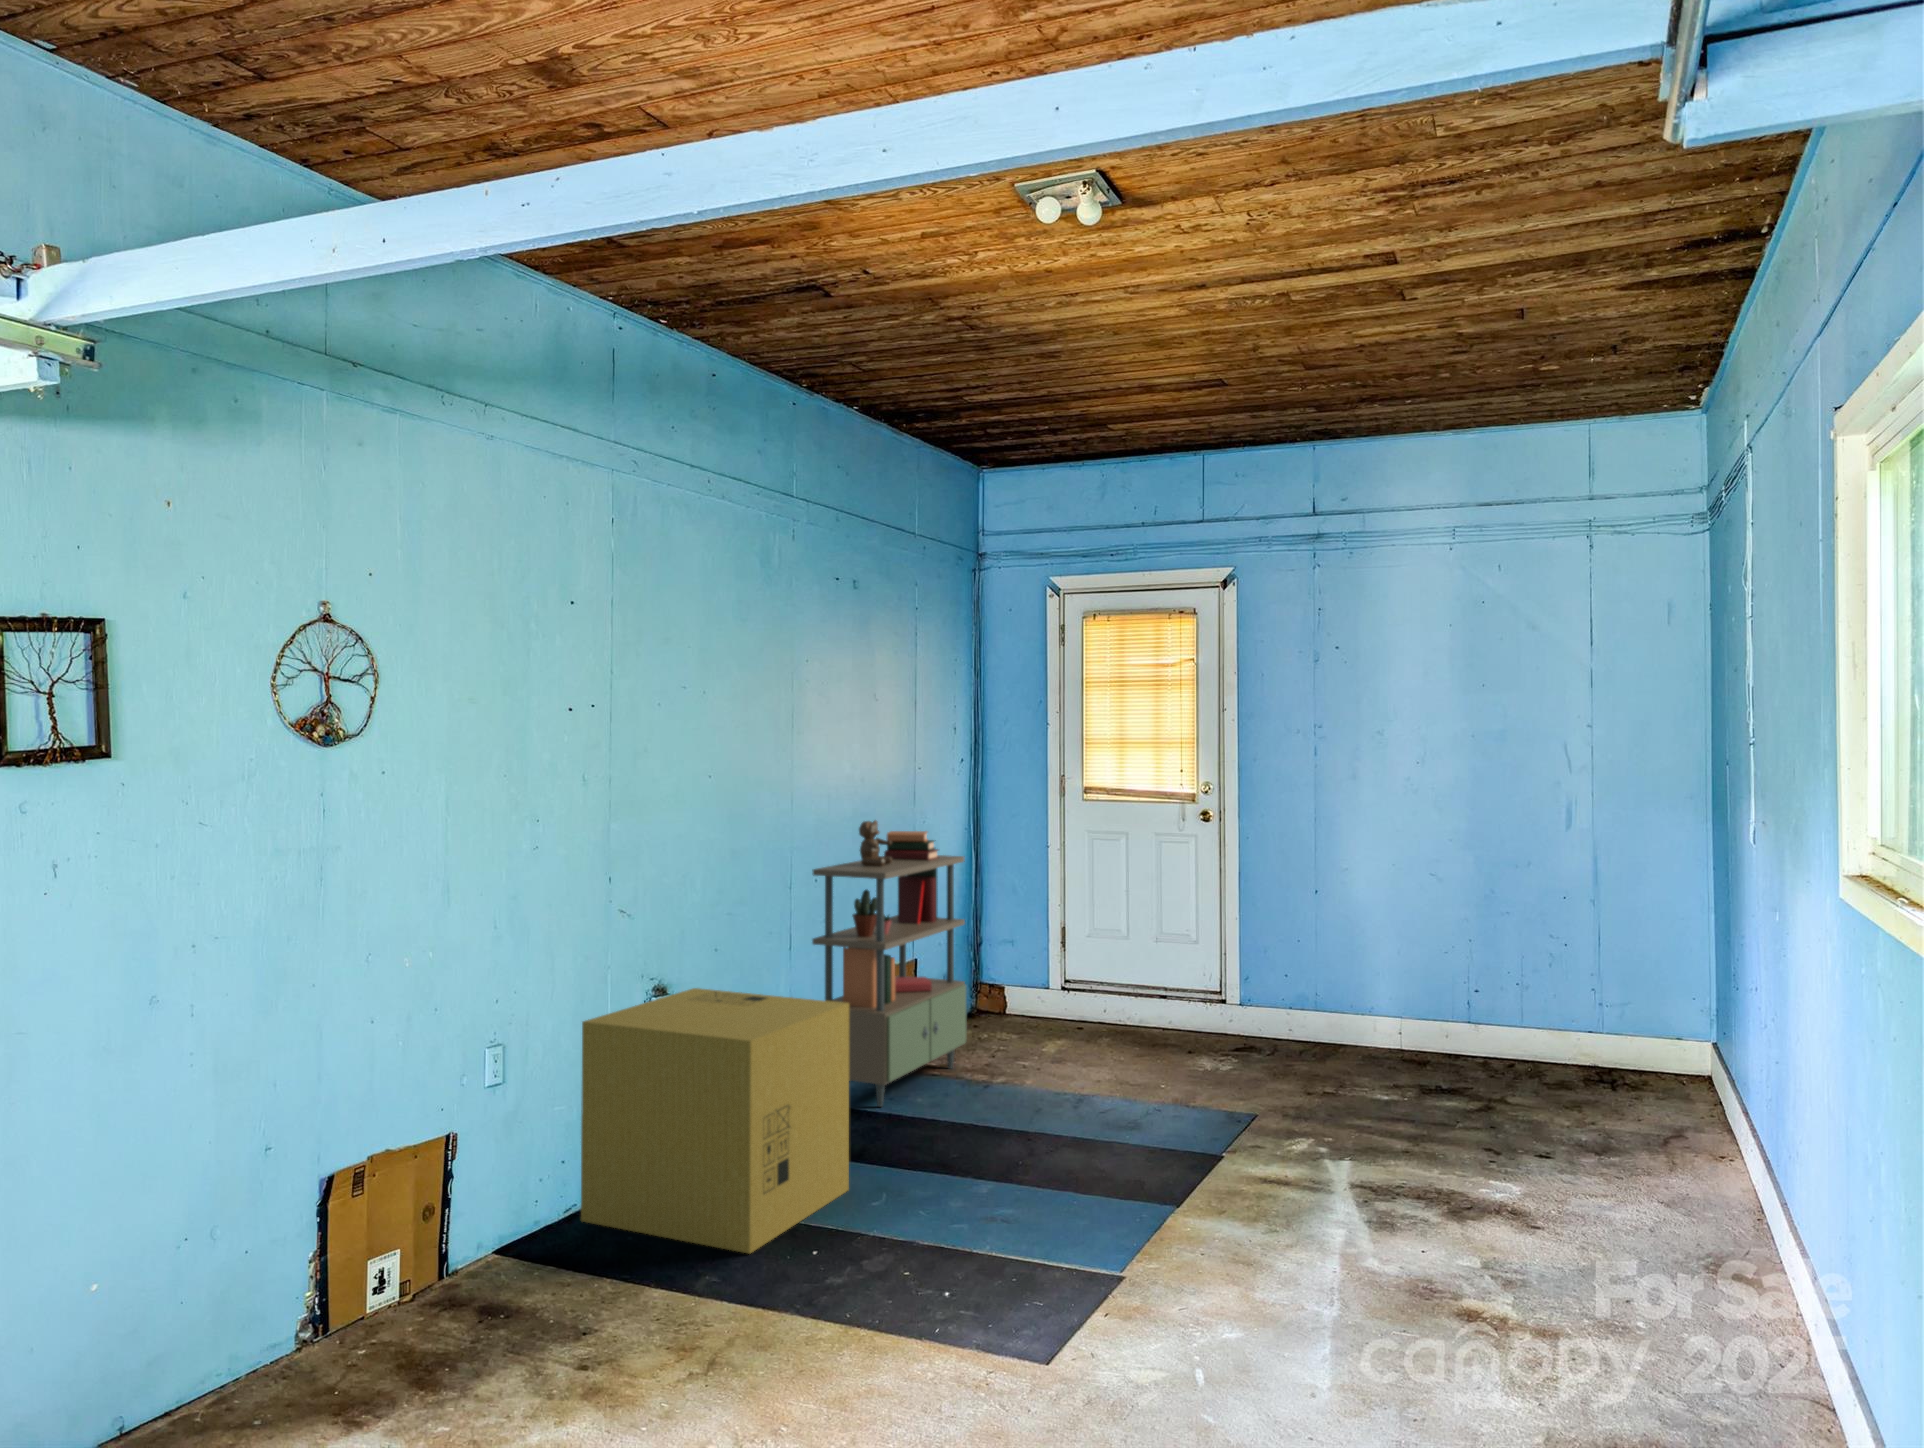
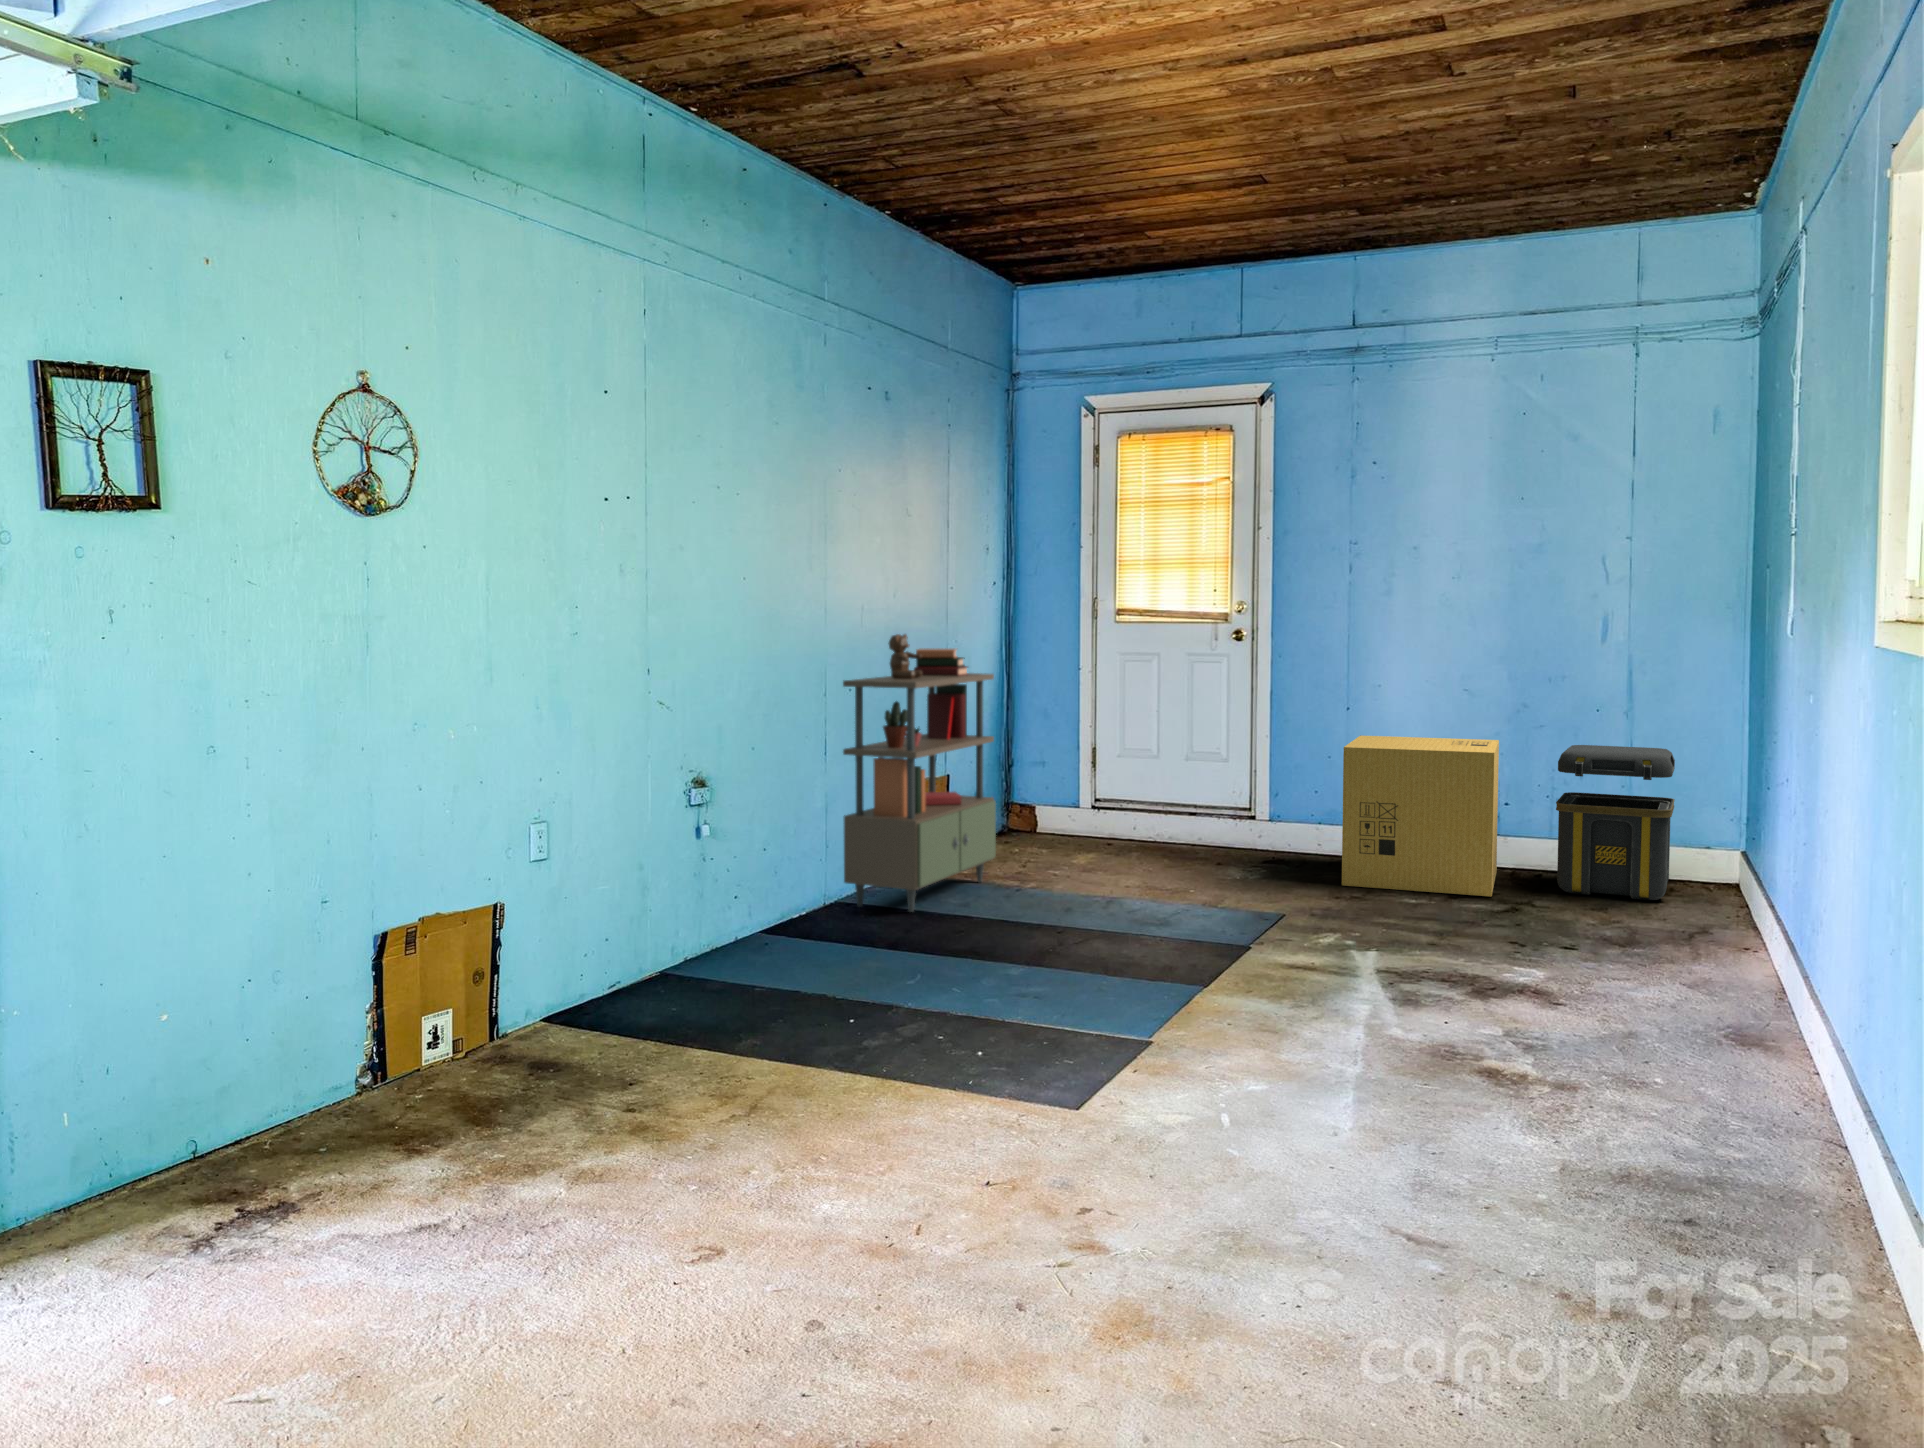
toolbox: none [1527,928,1643,1091] -> present [1556,745,1675,900]
cardboard box: present [581,988,849,1253] -> present [1342,735,1499,897]

